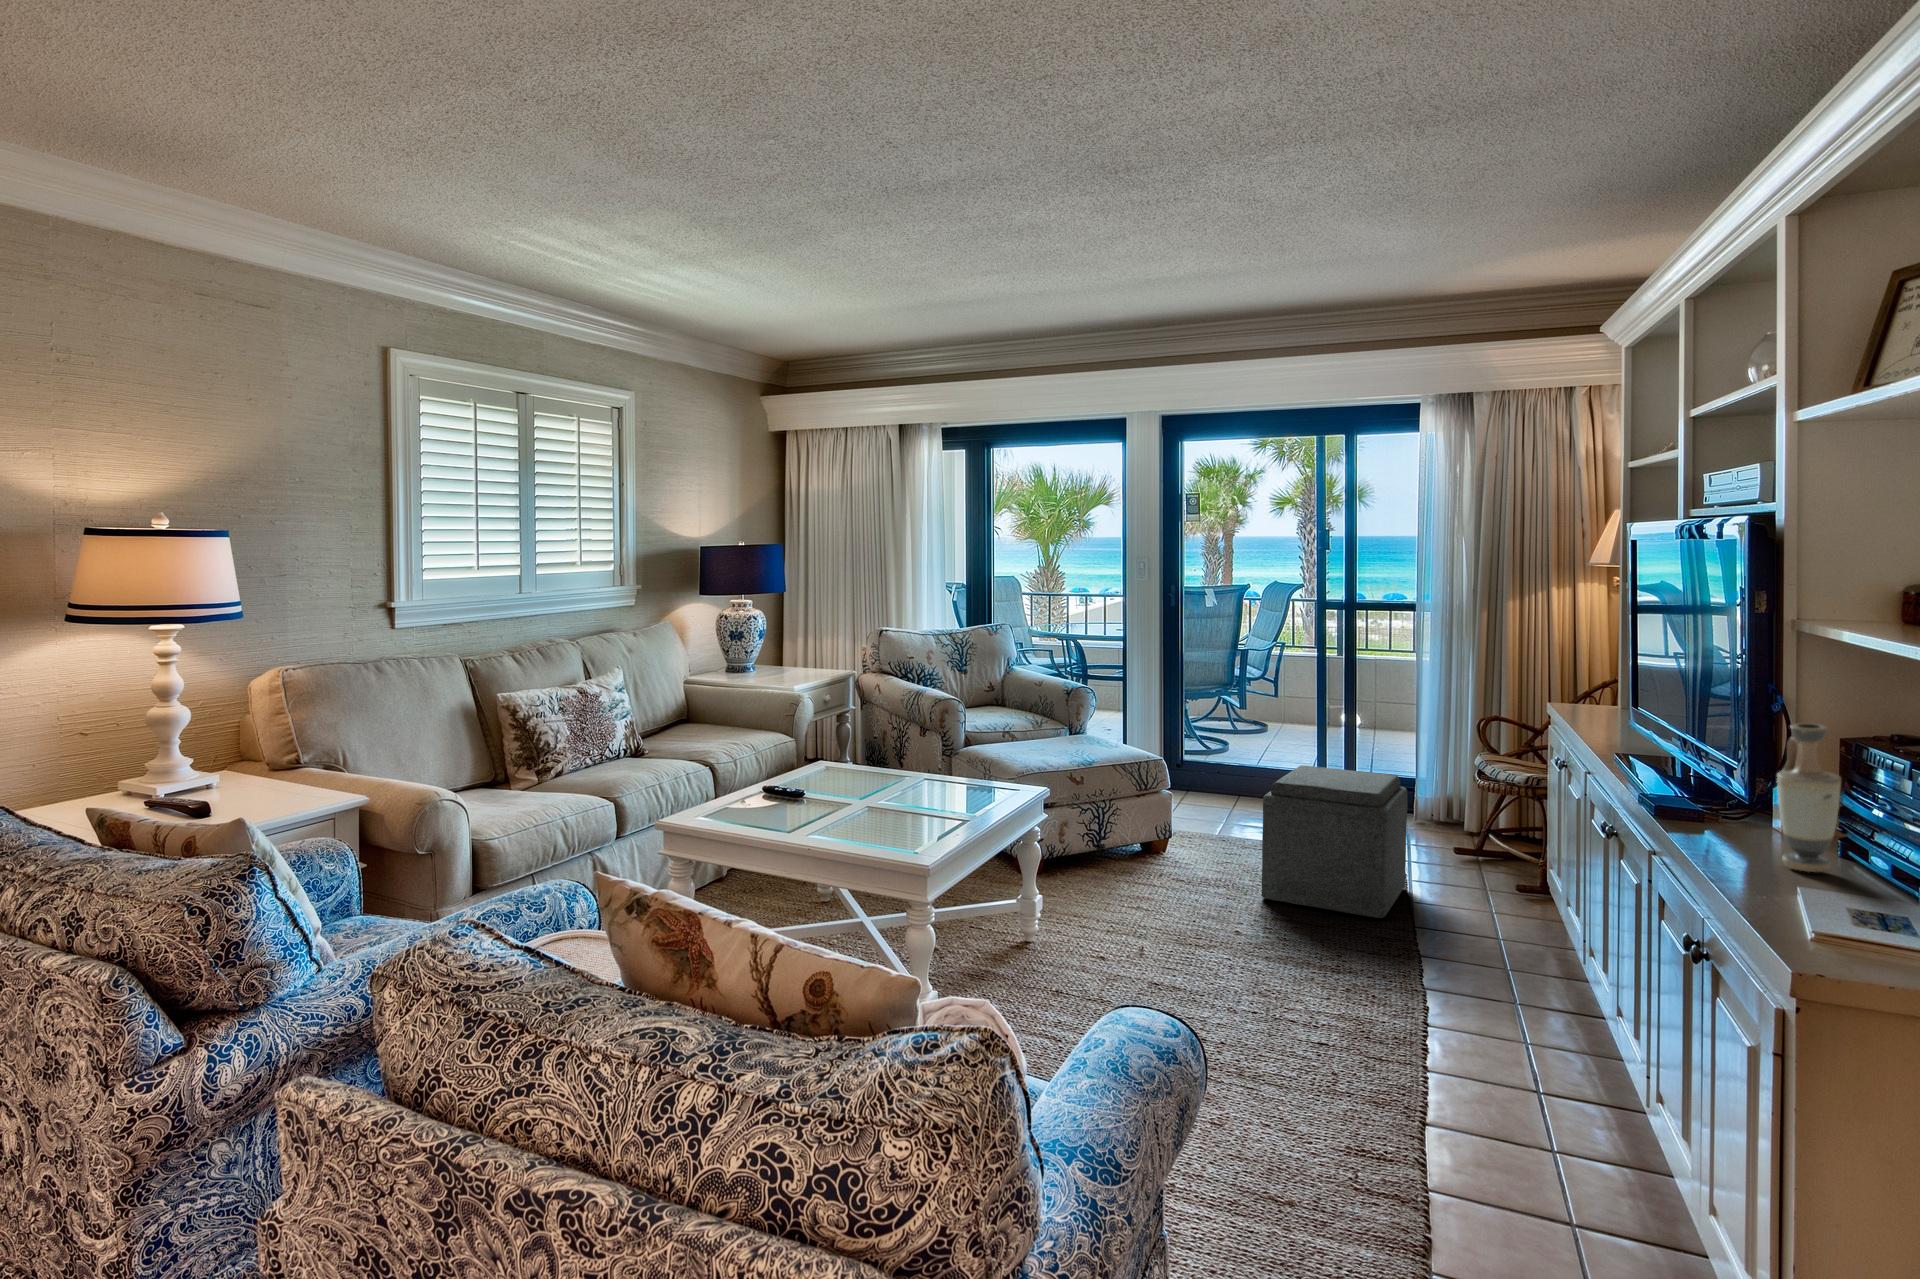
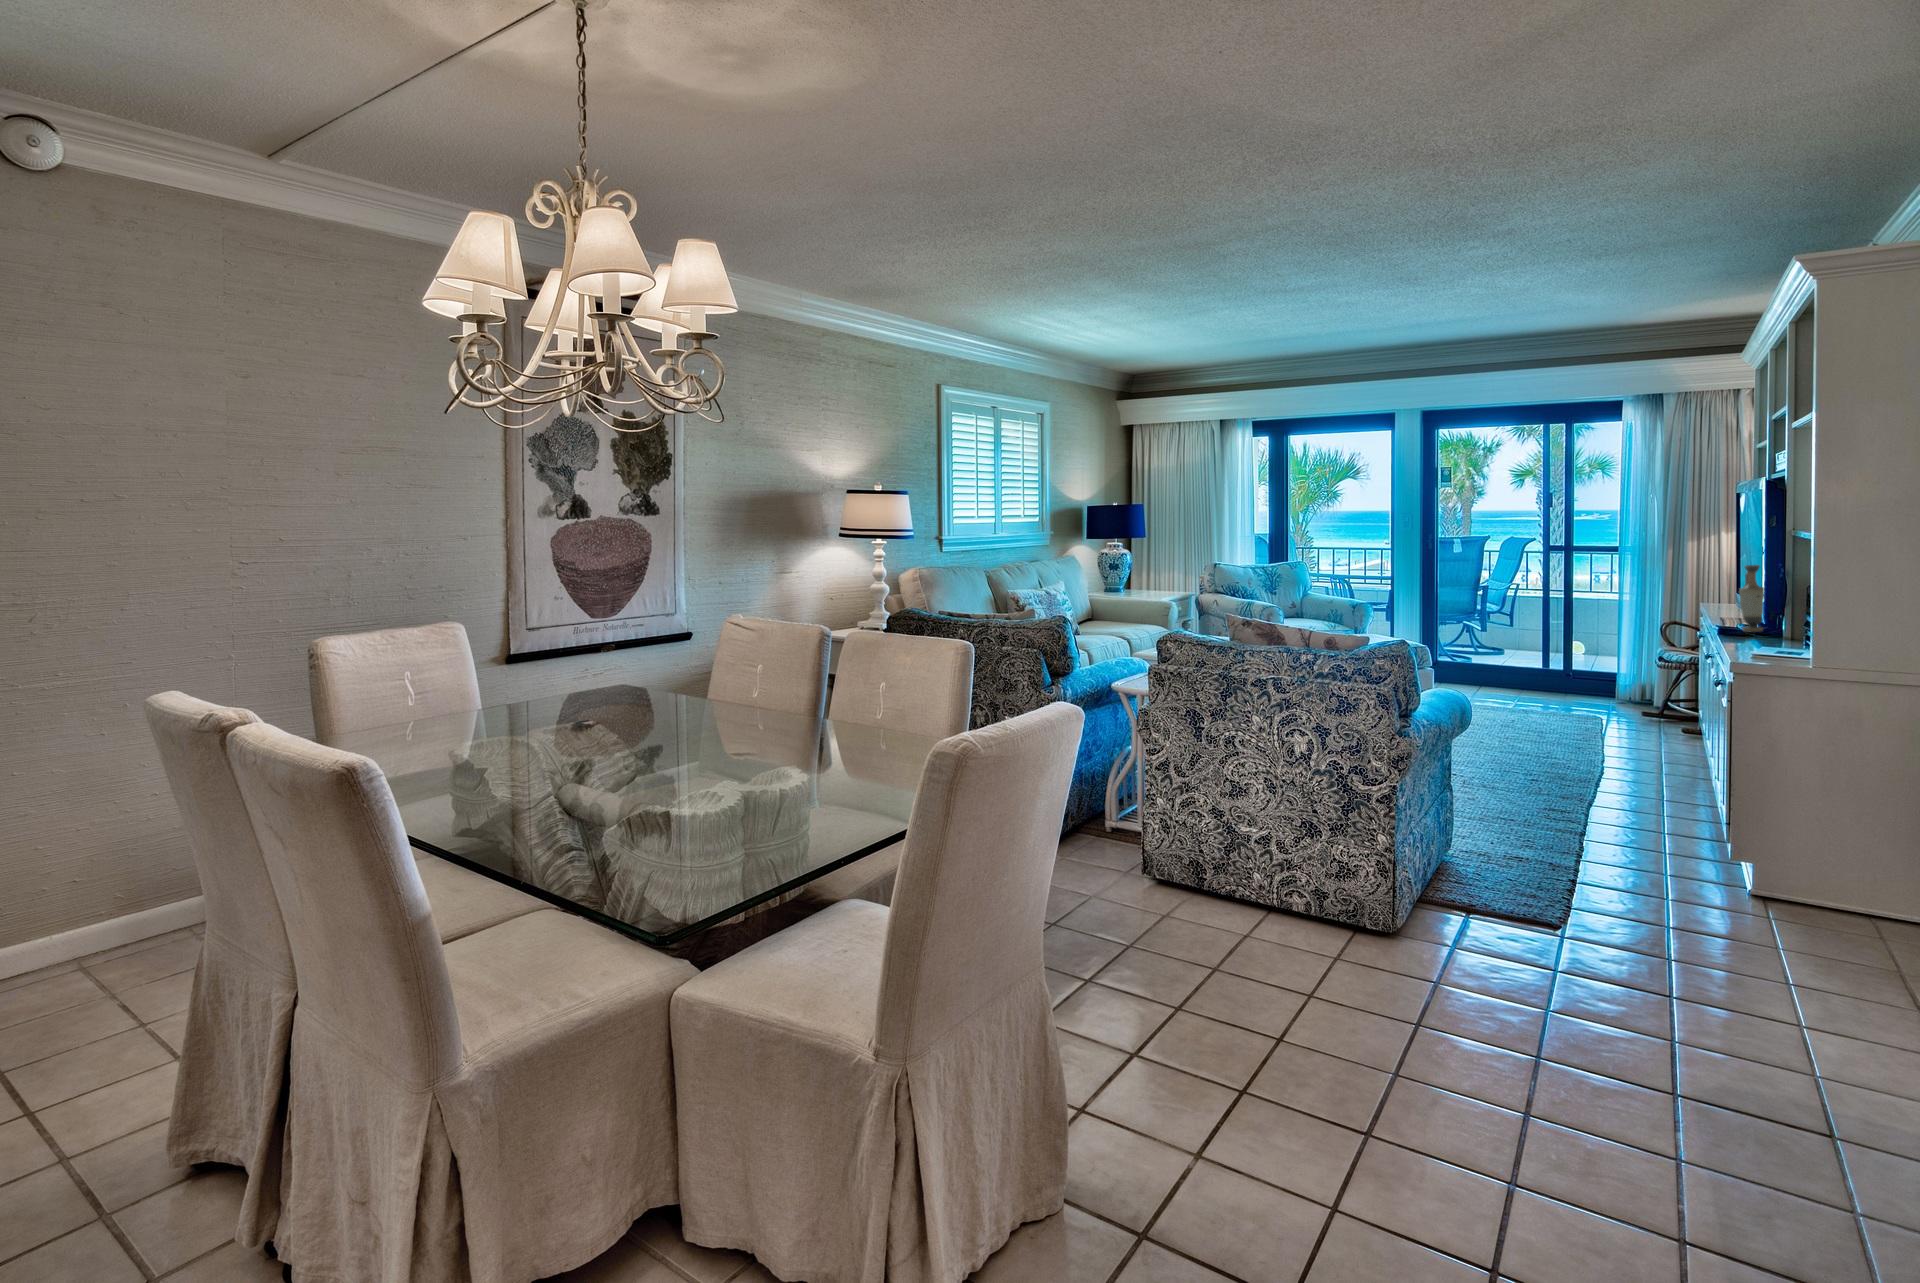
ottoman: present [1262,765,1408,918] -> none [1494,648,1597,736]

